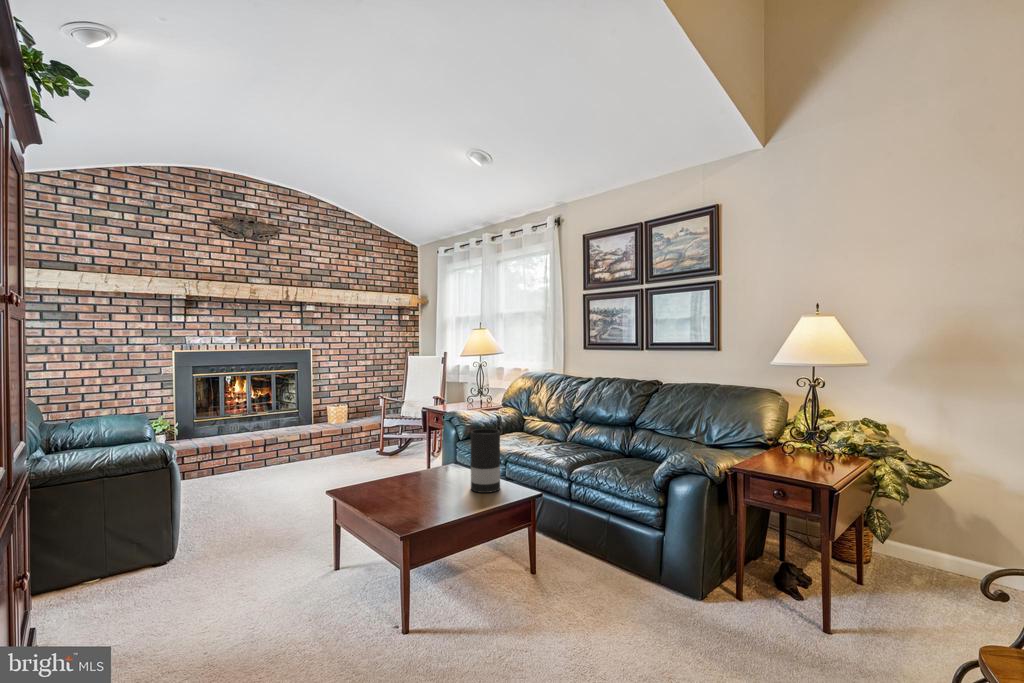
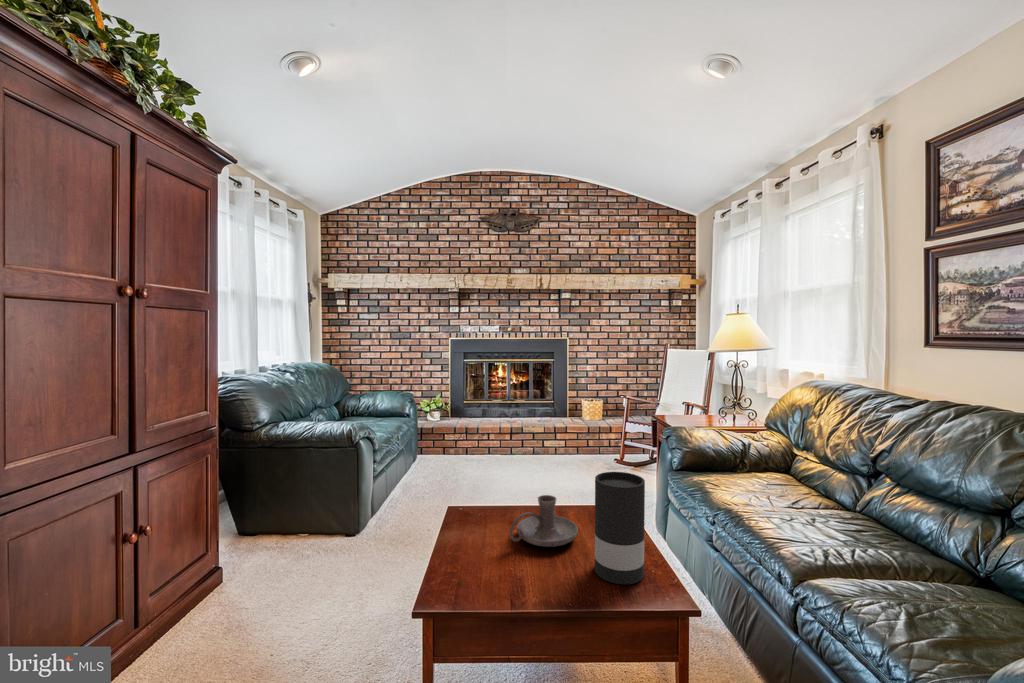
candle holder: none [405,457,448,490] -> present [509,495,578,547]

